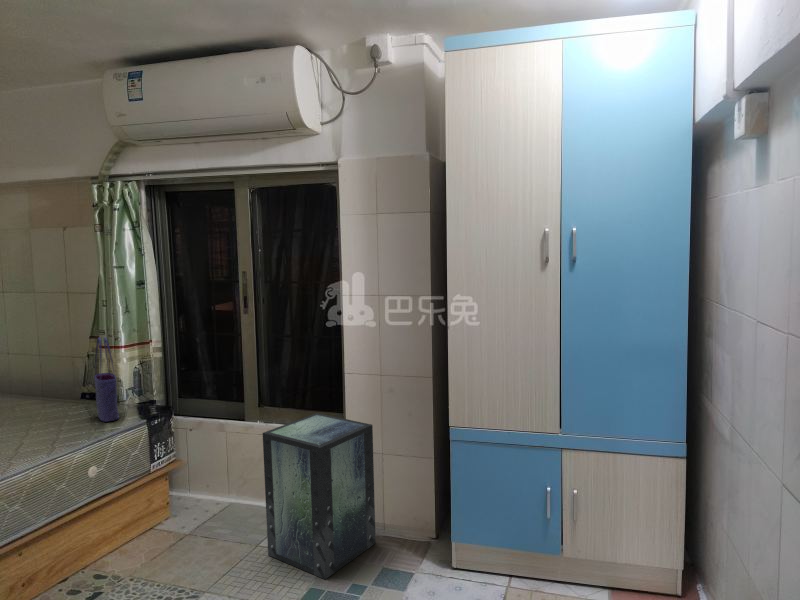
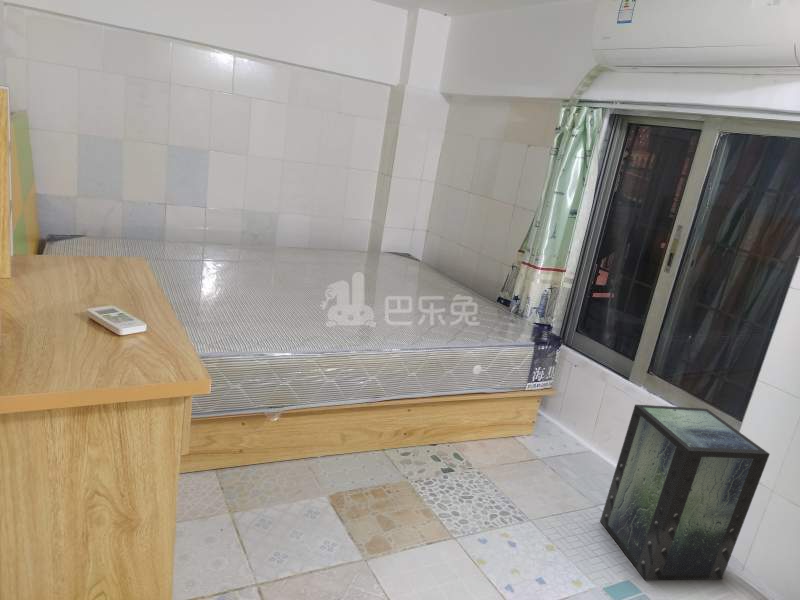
tote bag: present [94,337,119,422] -> none [501,254,527,332]

